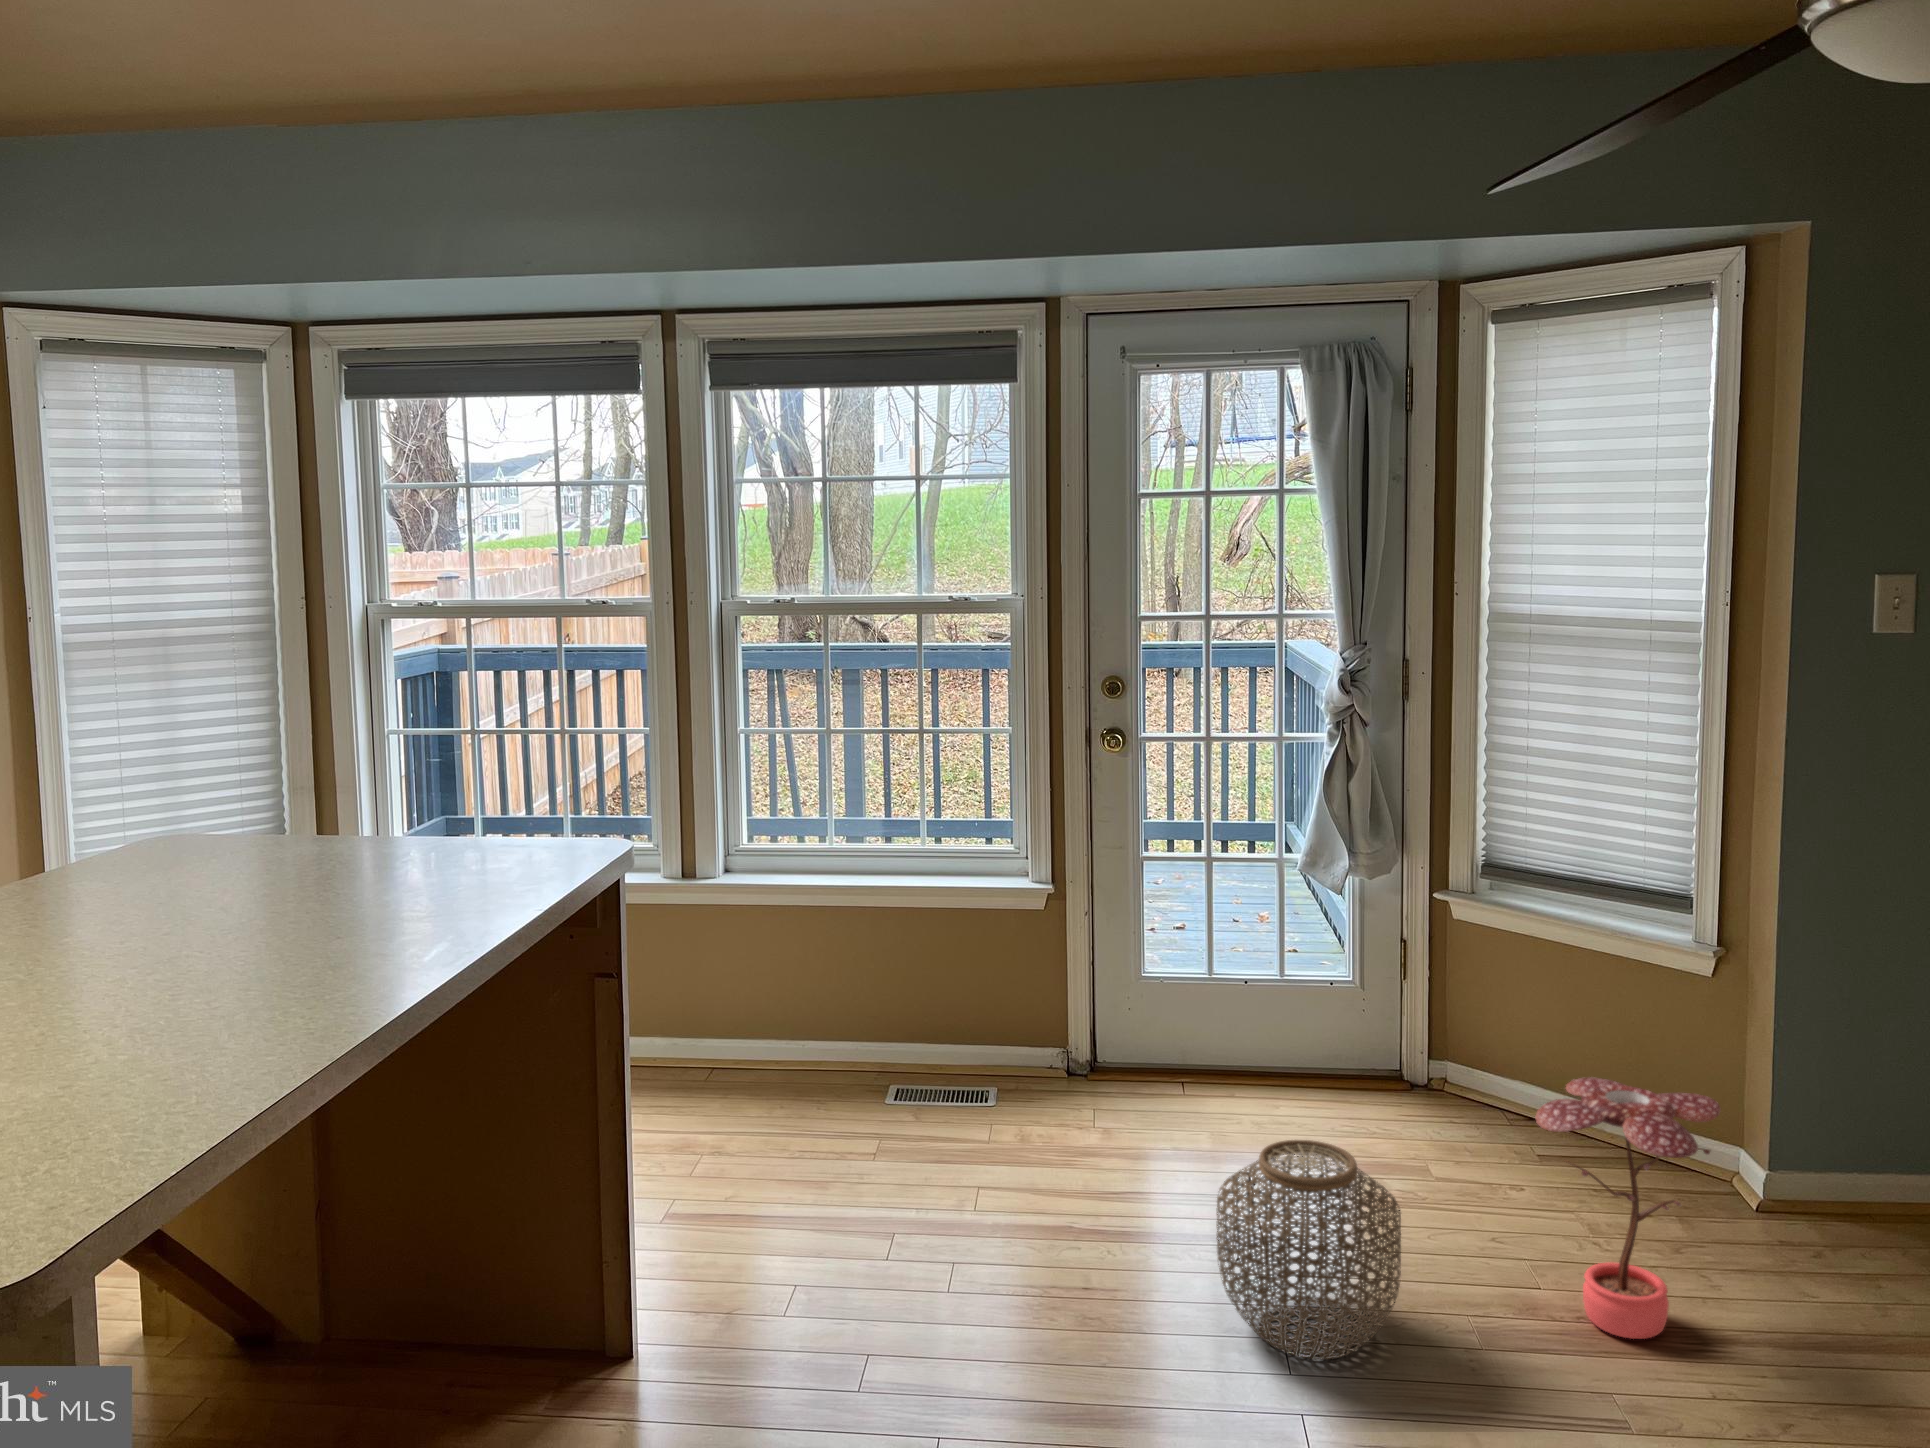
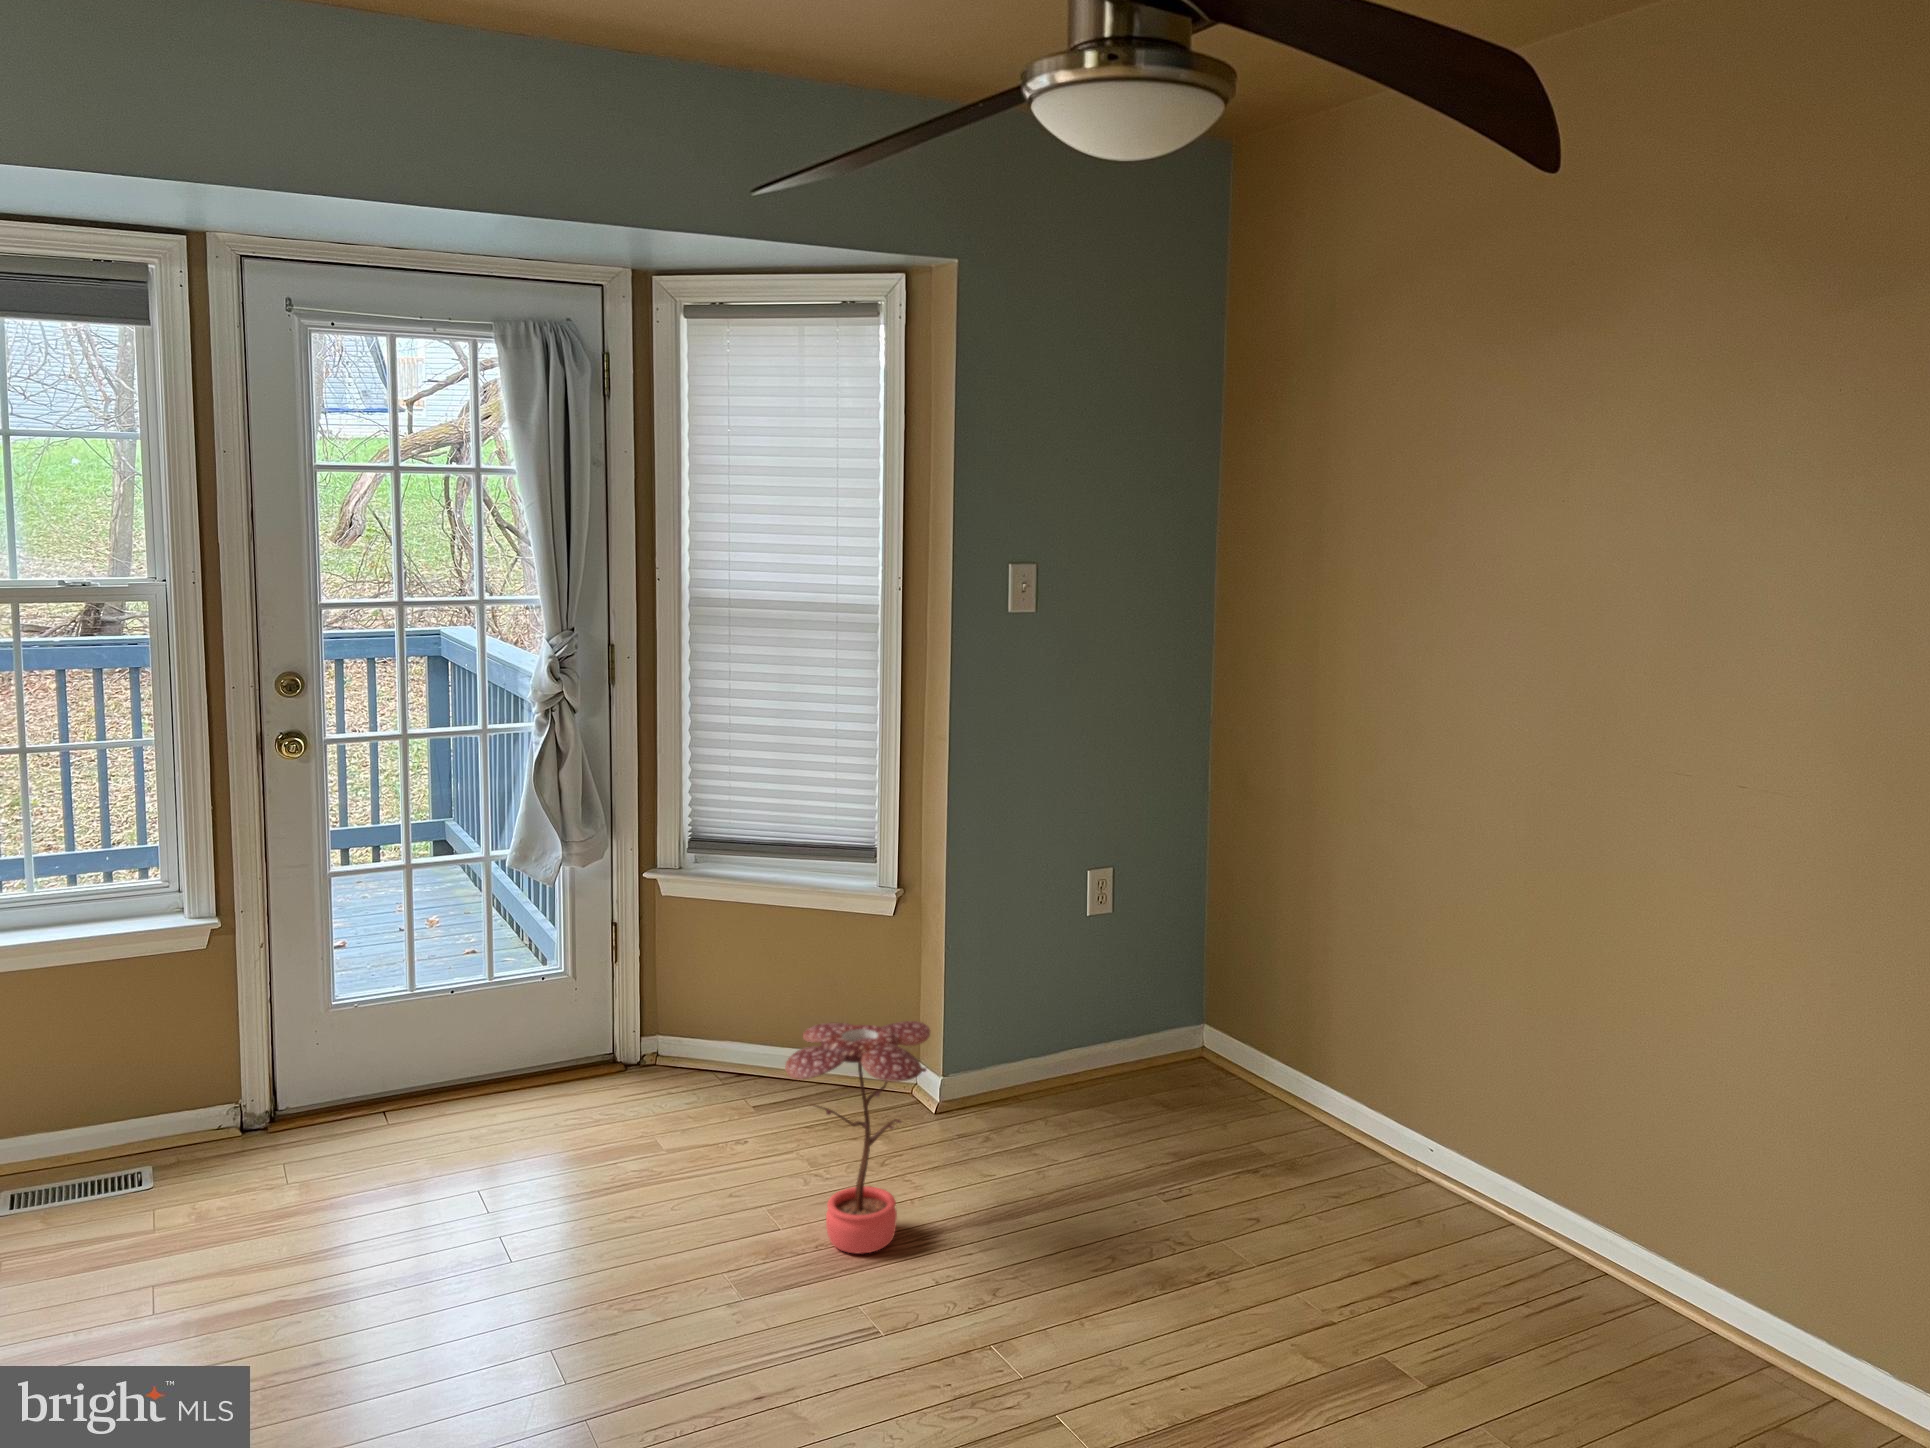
woven basket: present [1217,1140,1401,1359] -> none [482,1139,676,1367]

